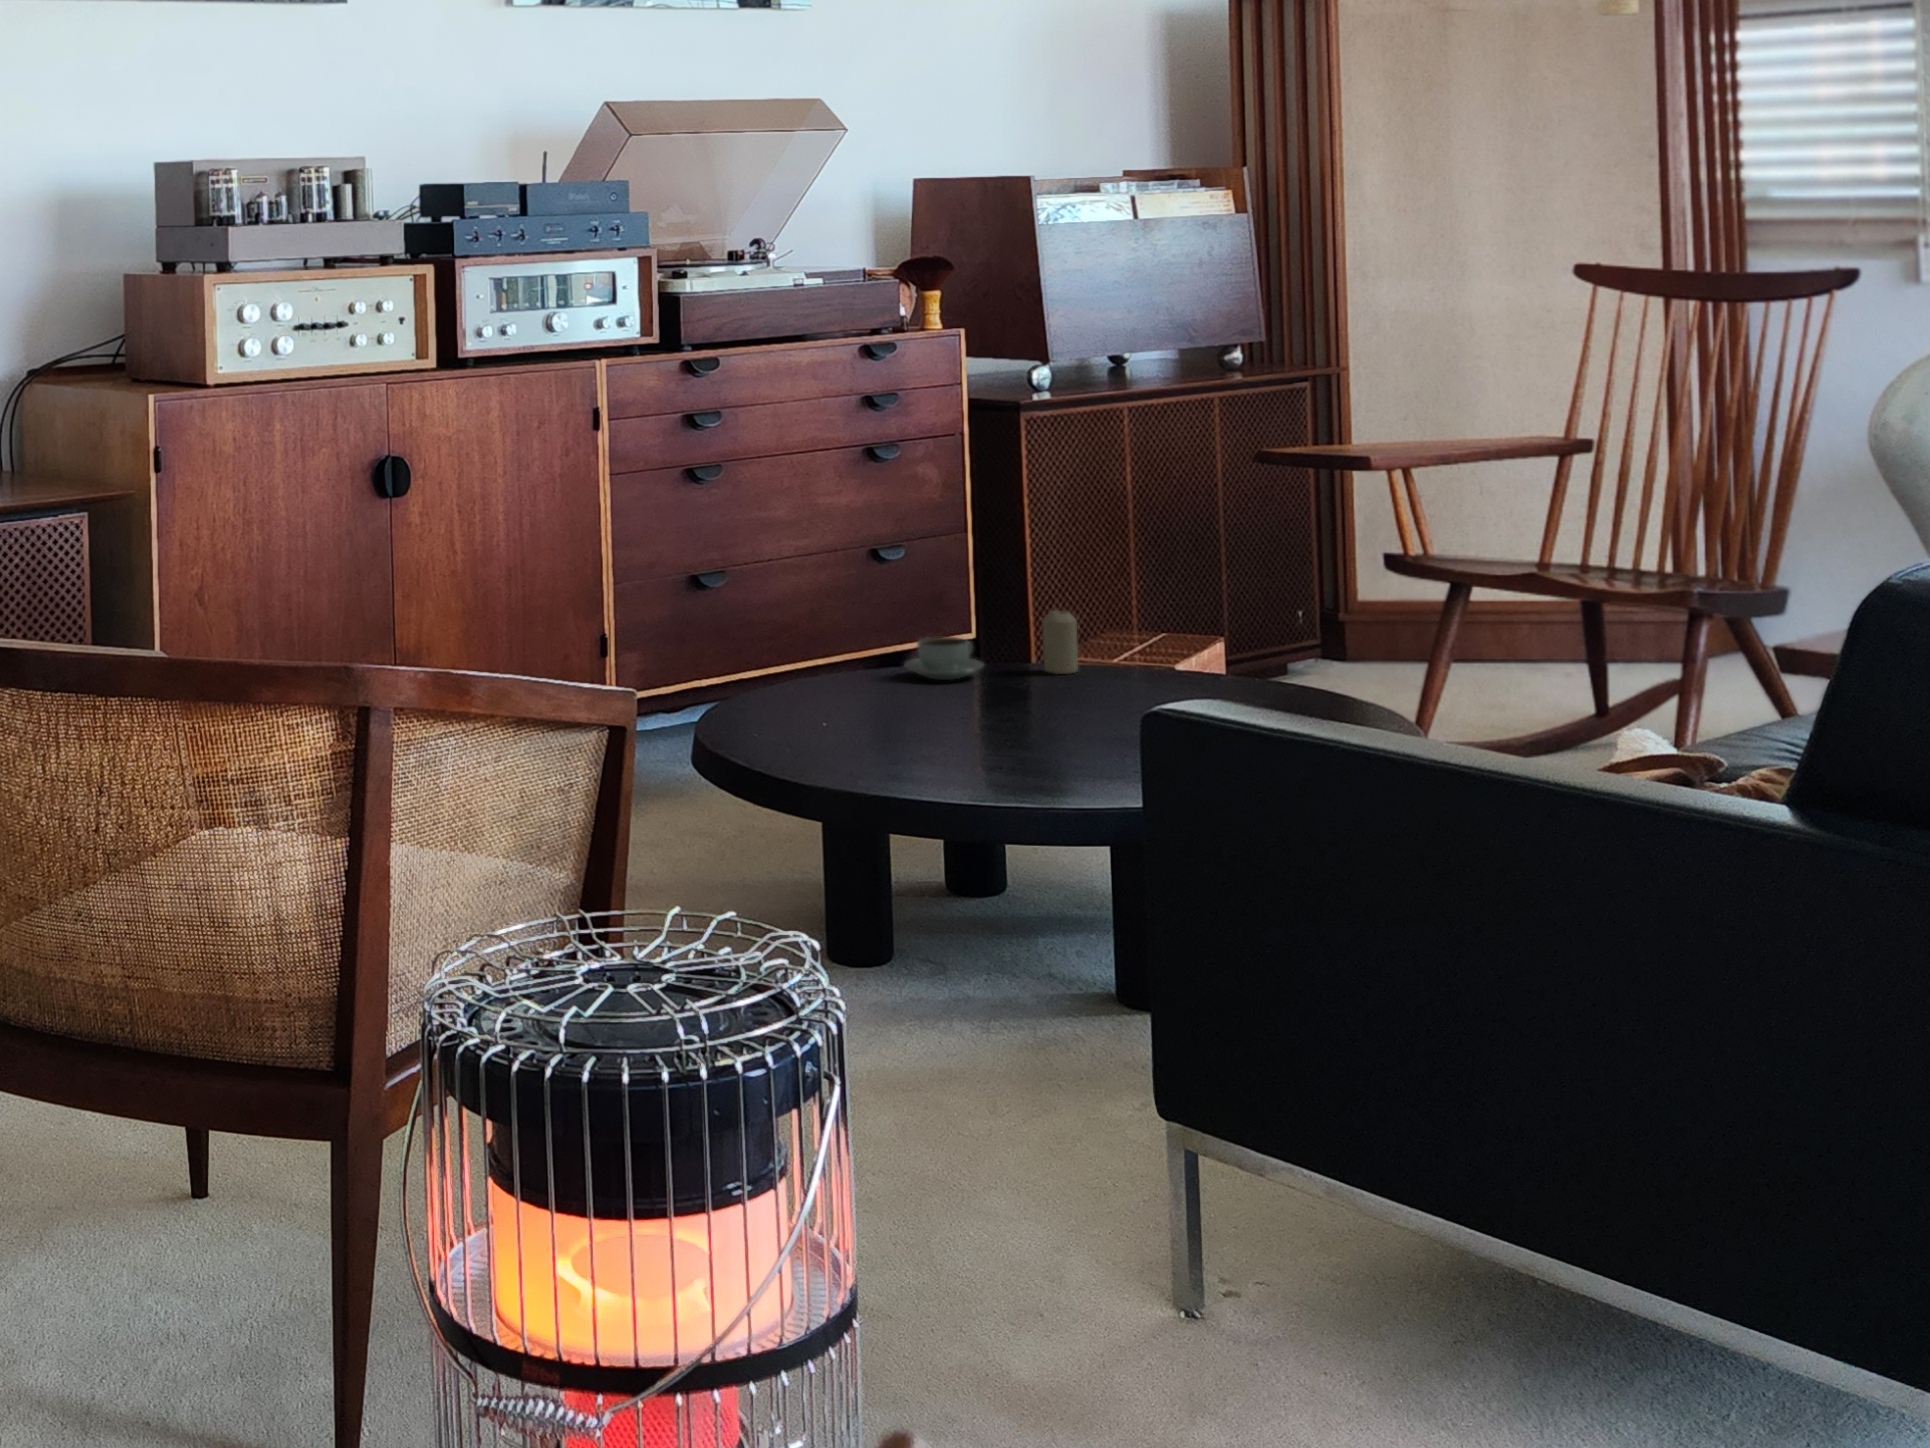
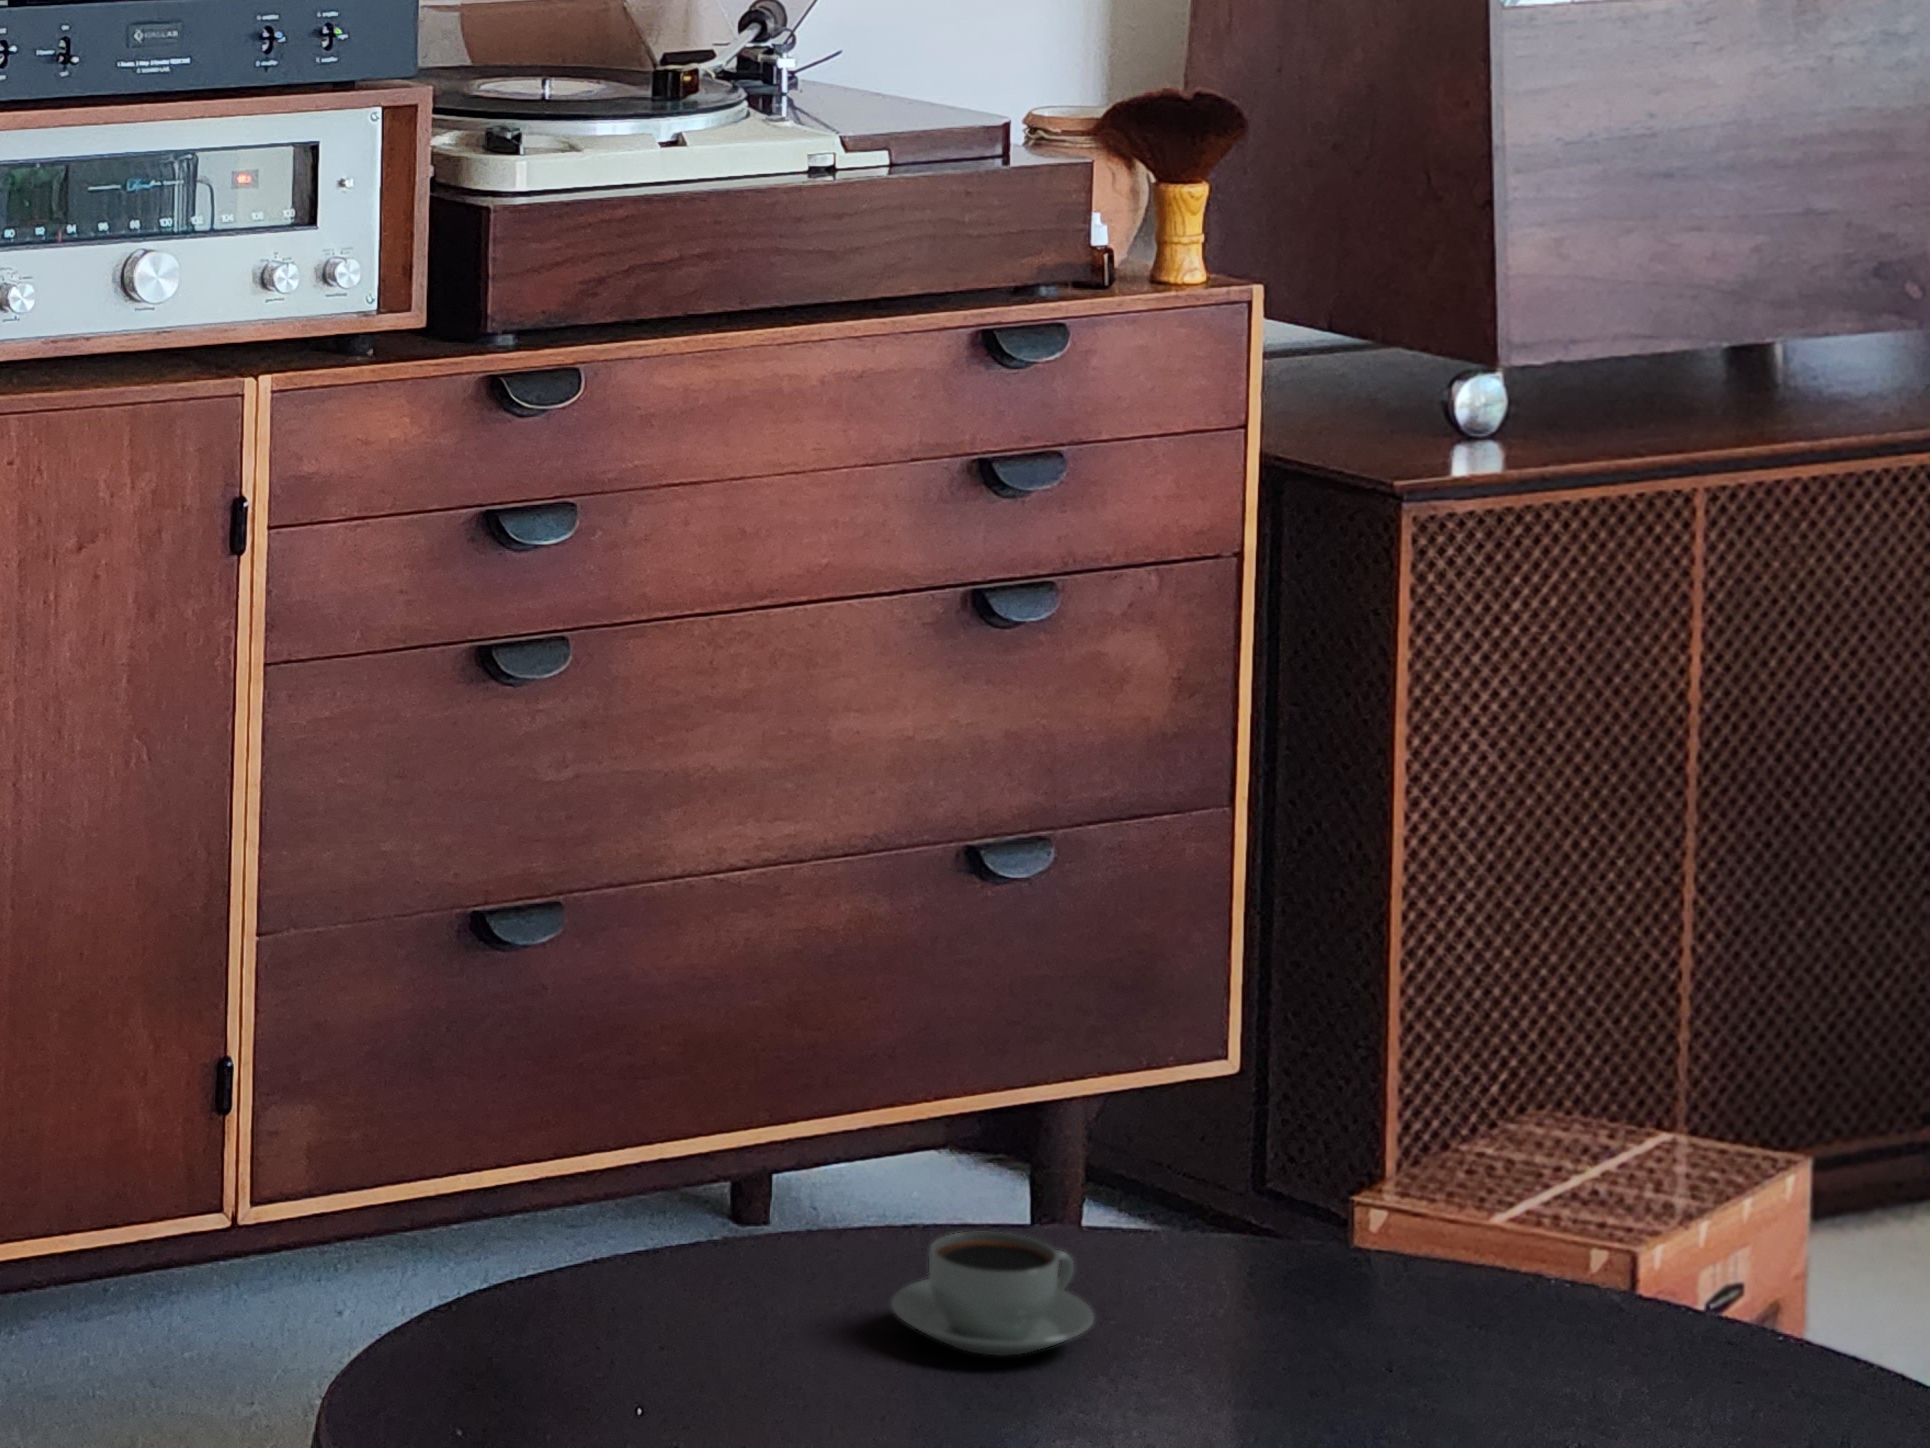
candle: present [1043,610,1078,674] -> none [1253,1191,1346,1360]

